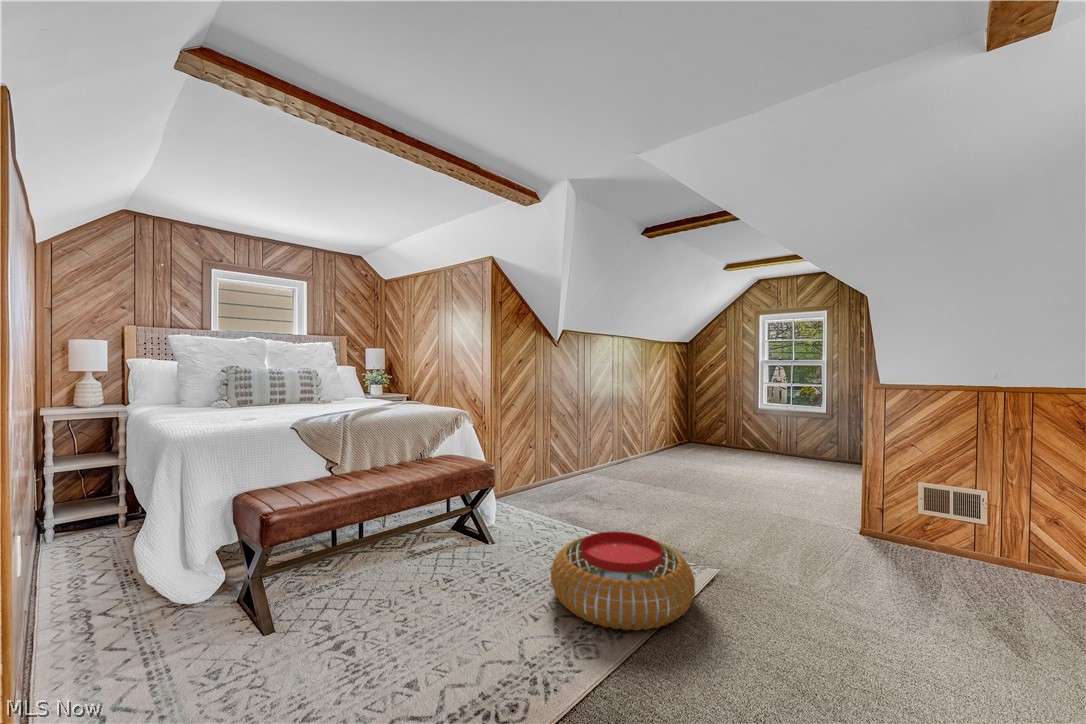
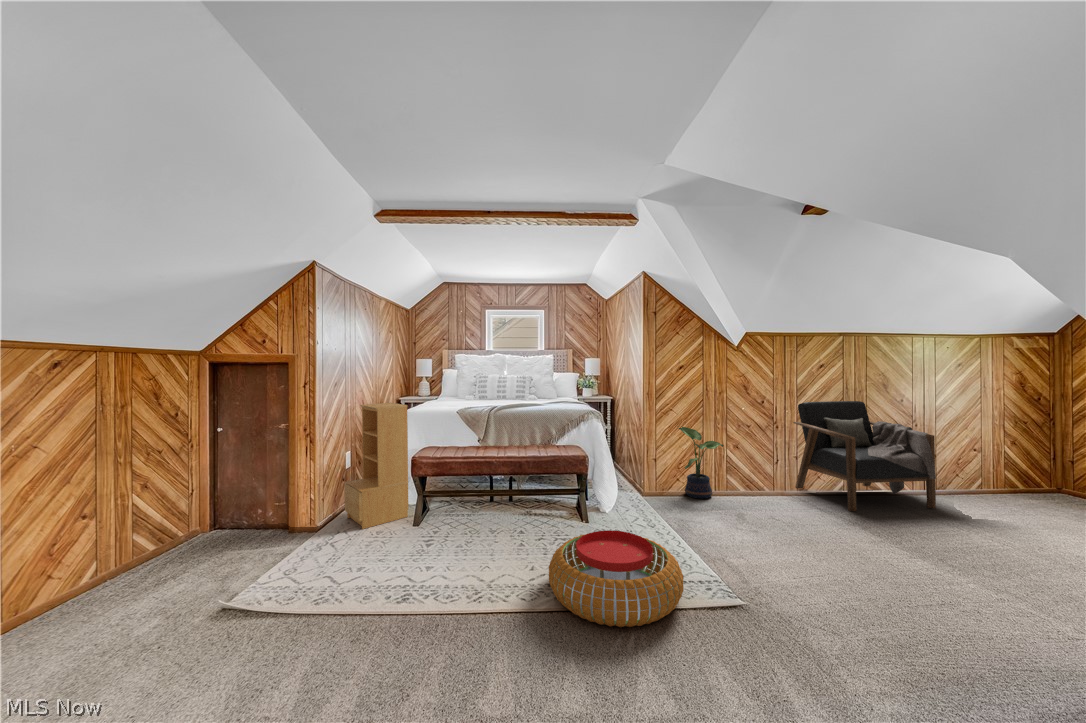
armchair: none [596,393,689,481] -> present [793,401,936,511]
bookshelf: none [59,416,222,667] -> present [345,403,409,529]
potted plant: none [517,424,560,495] -> present [679,426,724,499]

